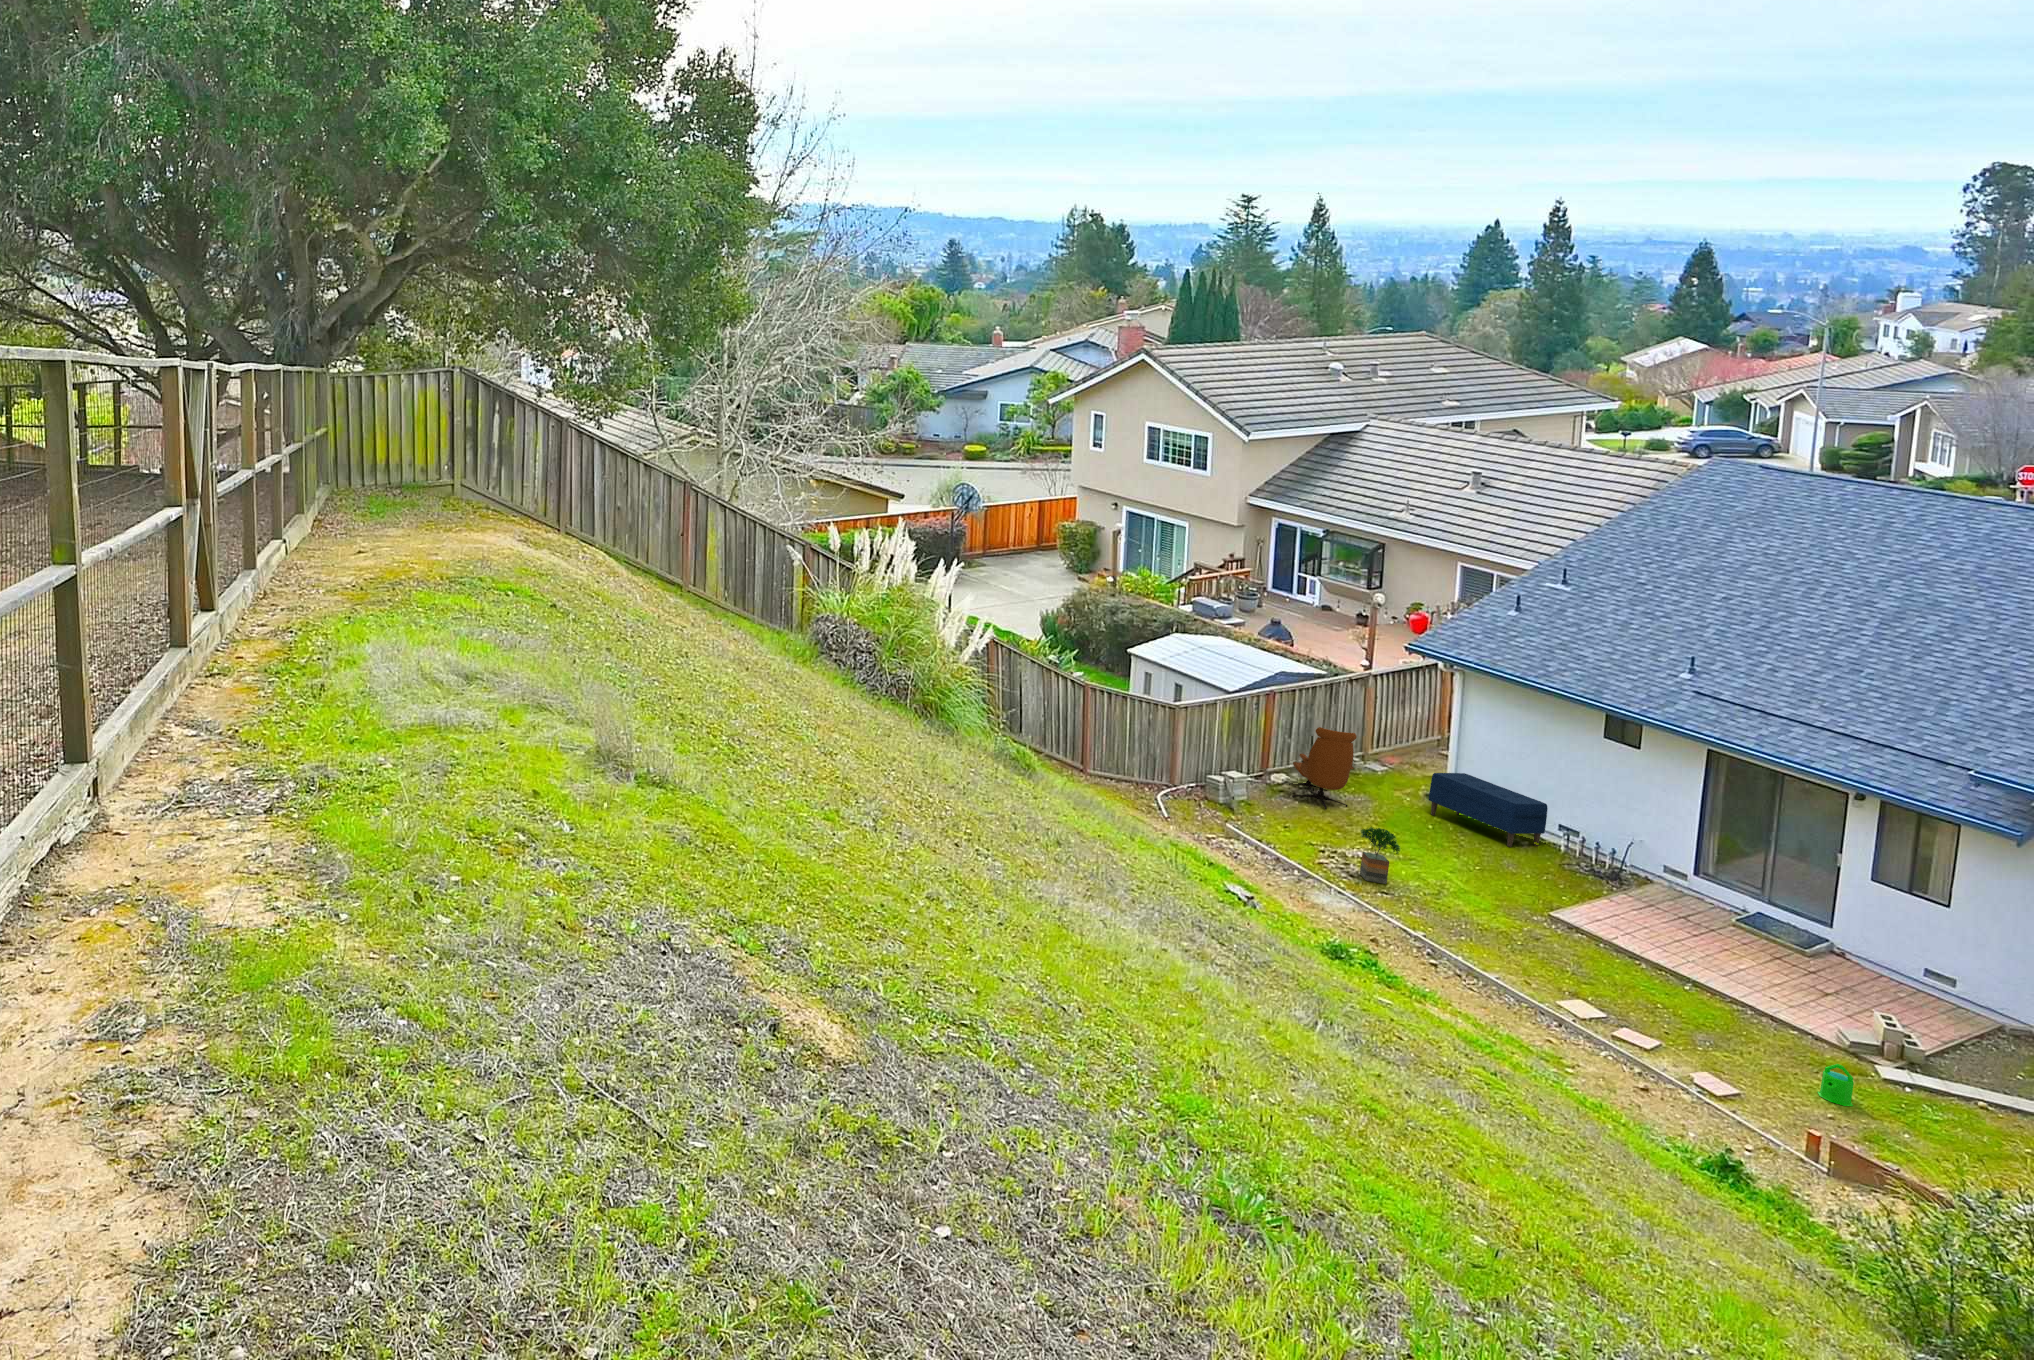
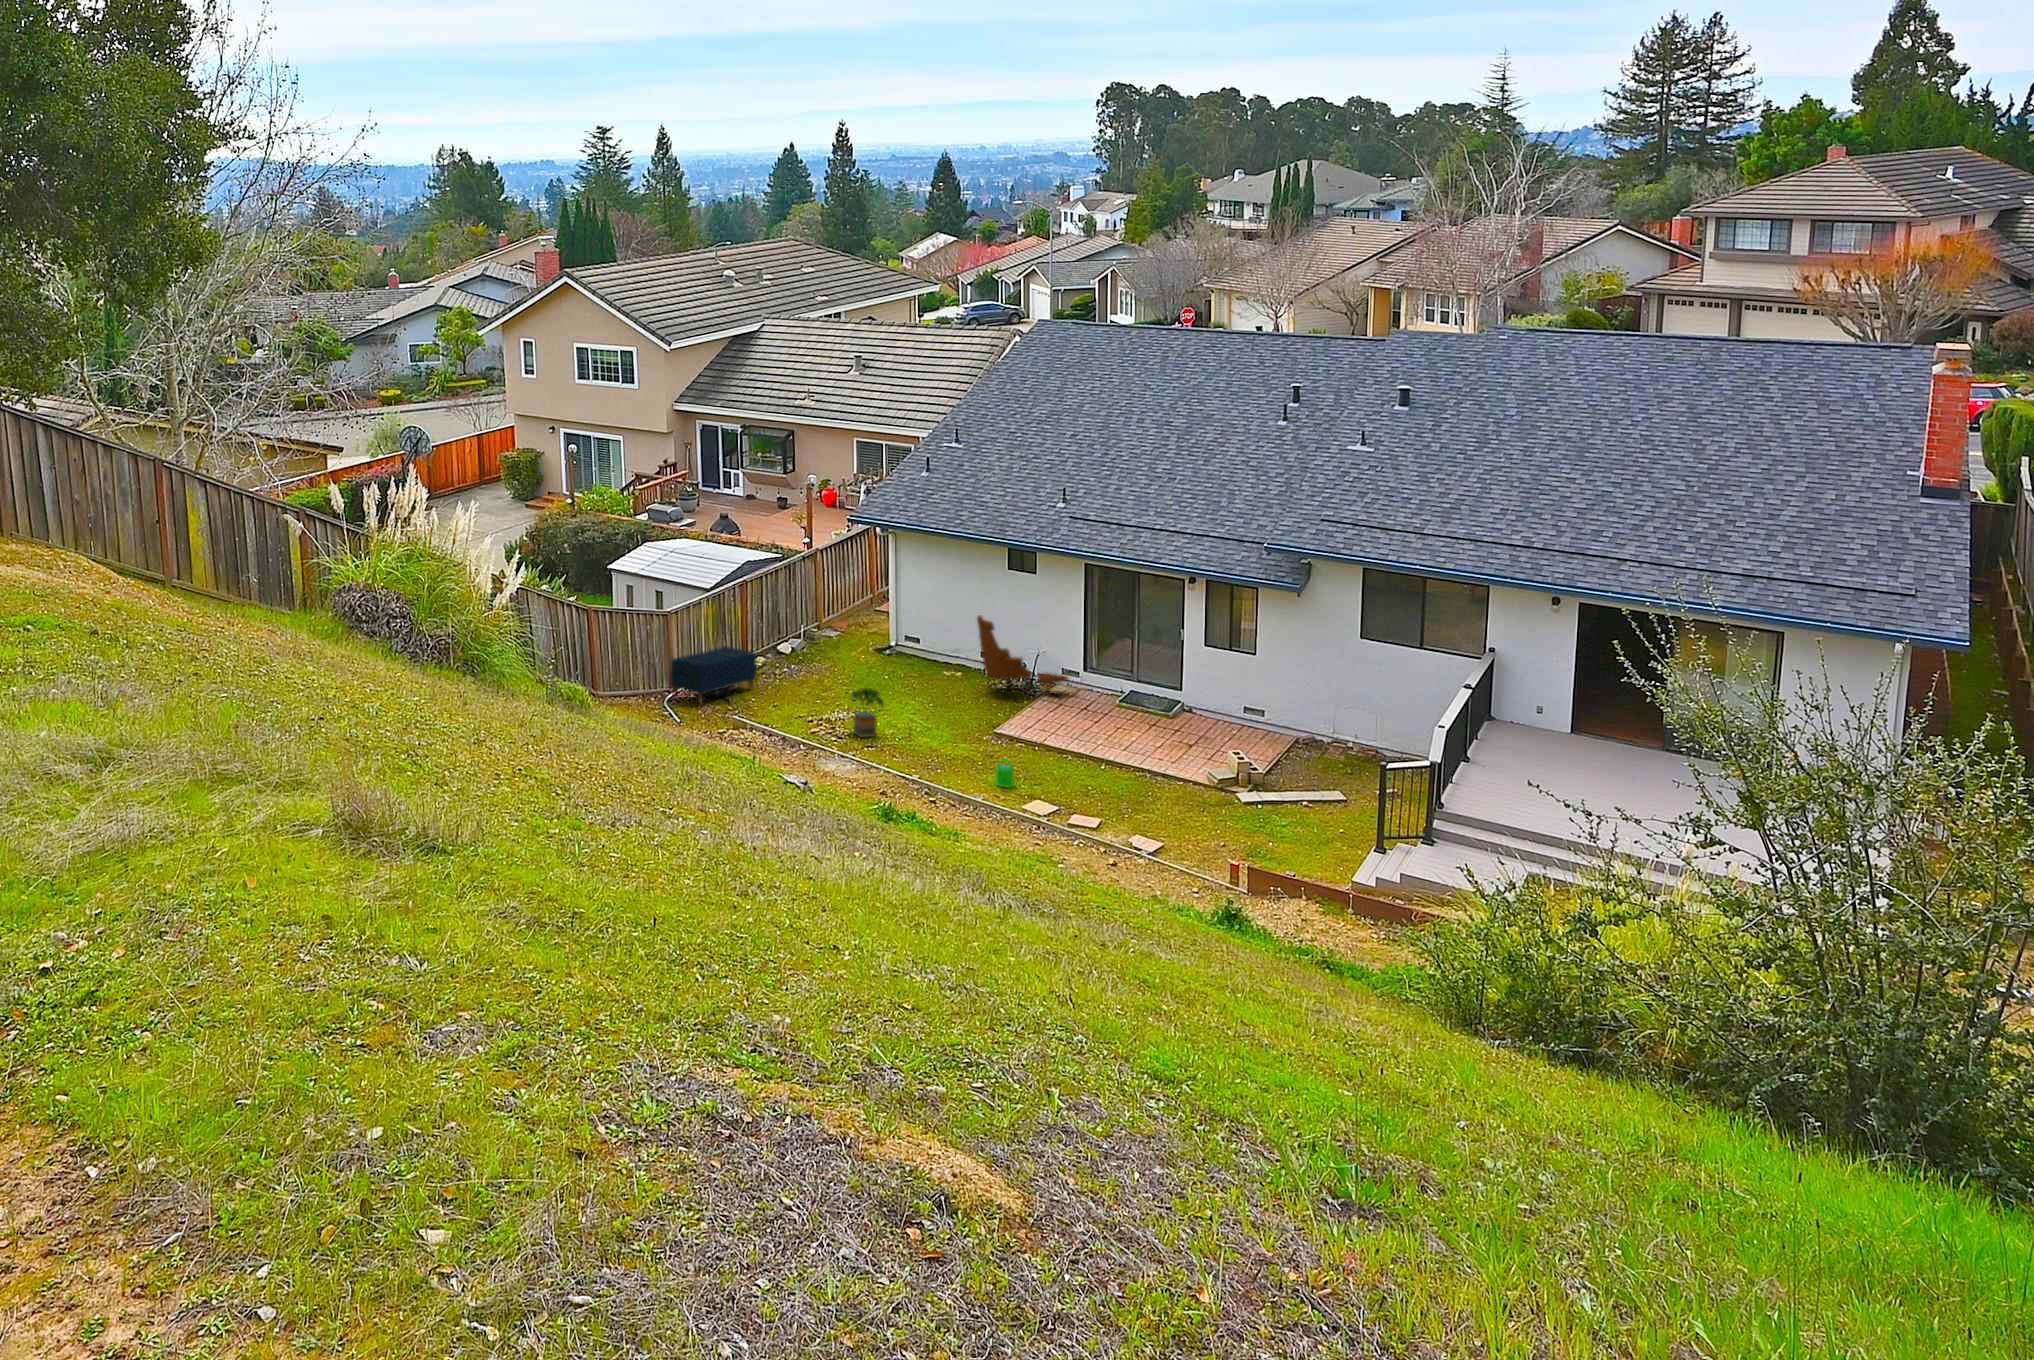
lounge chair: present [1289,727,1357,809] -> present [977,615,1068,699]
bench: present [1429,773,1548,847] -> present [670,646,757,707]
watering can: present [1818,1064,1854,1106] -> present [995,759,1014,788]

